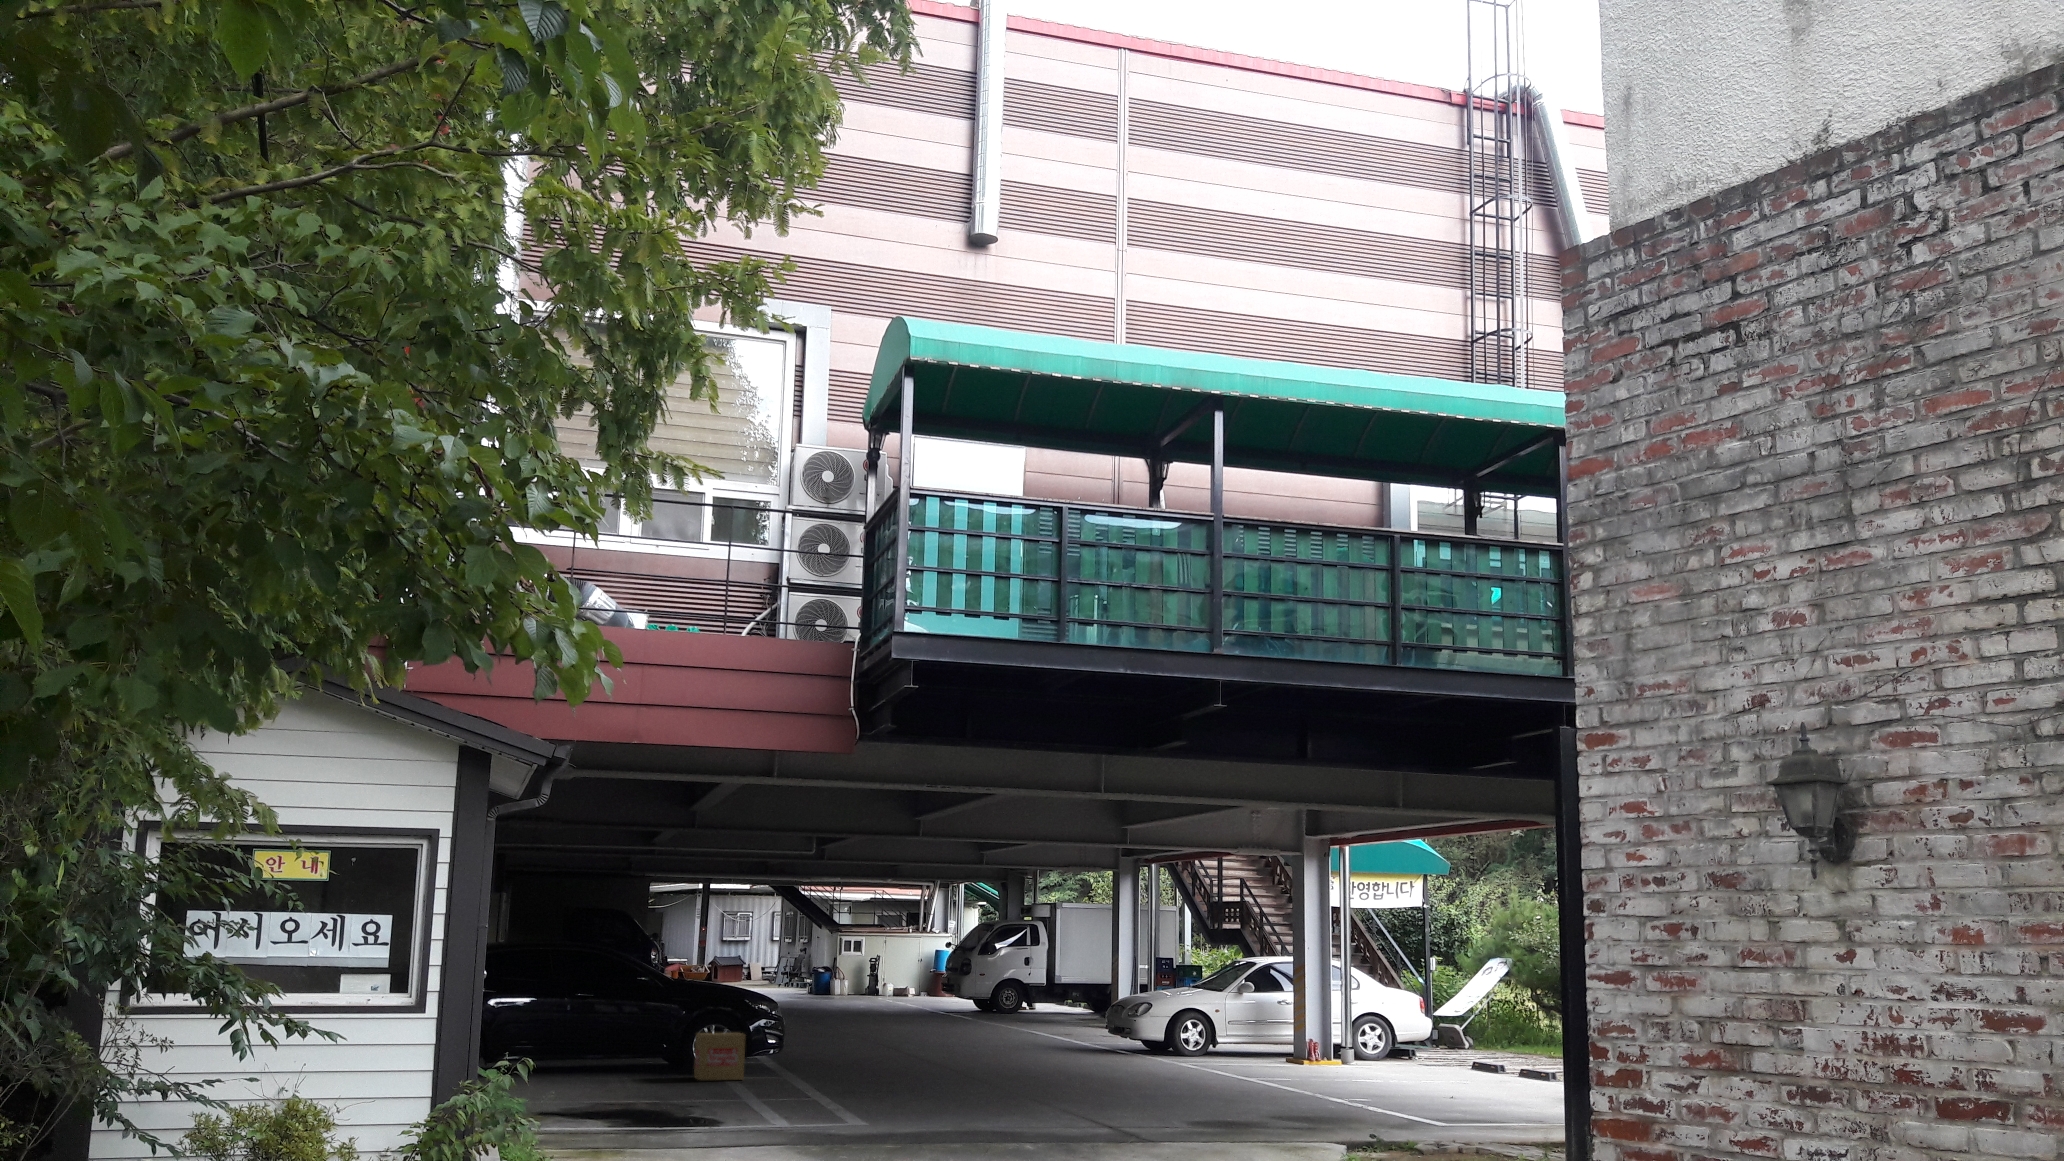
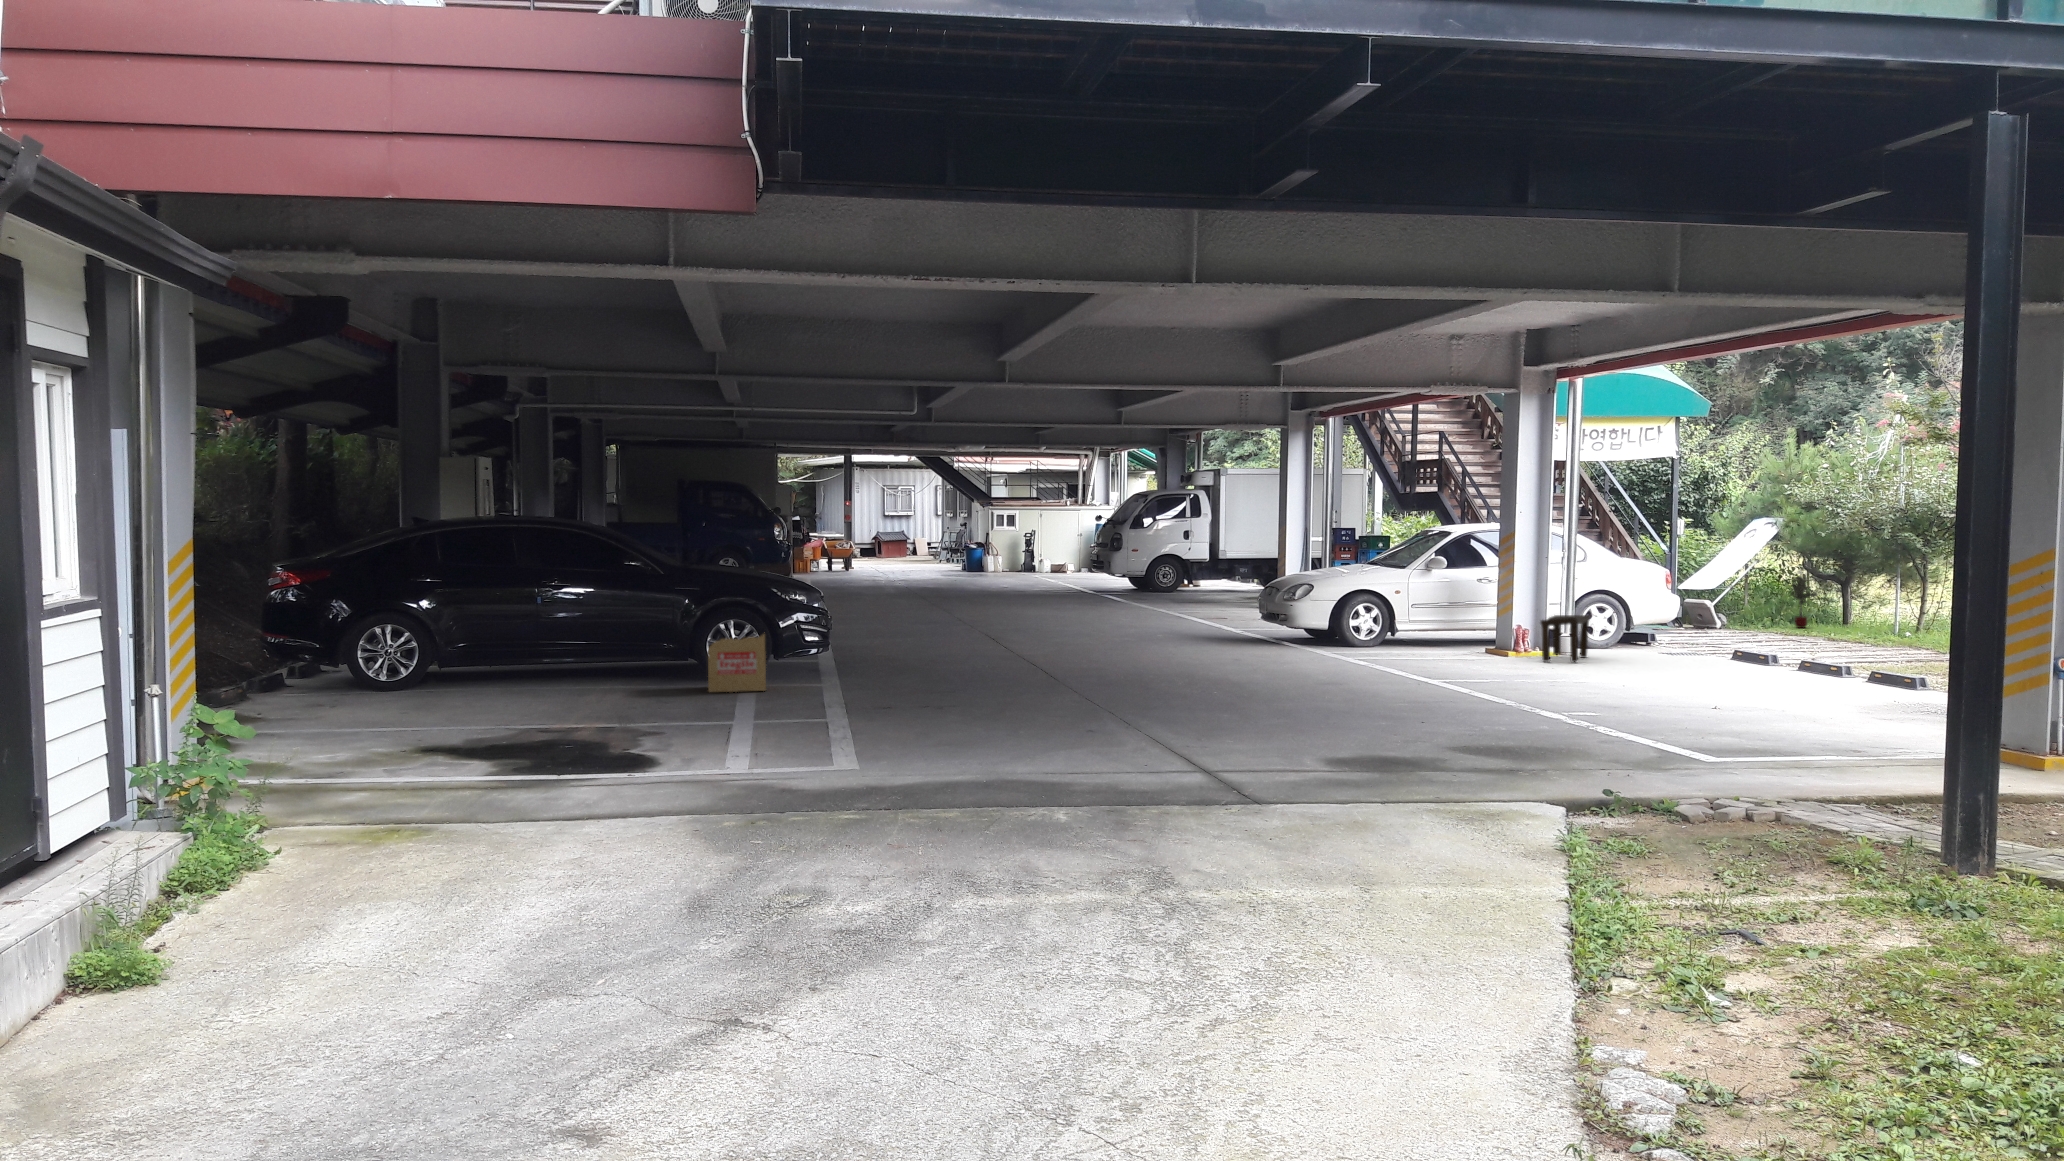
potted tree: none [1518,998,1545,1048] -> present [1791,570,1822,628]
bench: none [1327,1031,1365,1069] -> present [1541,615,1590,662]

